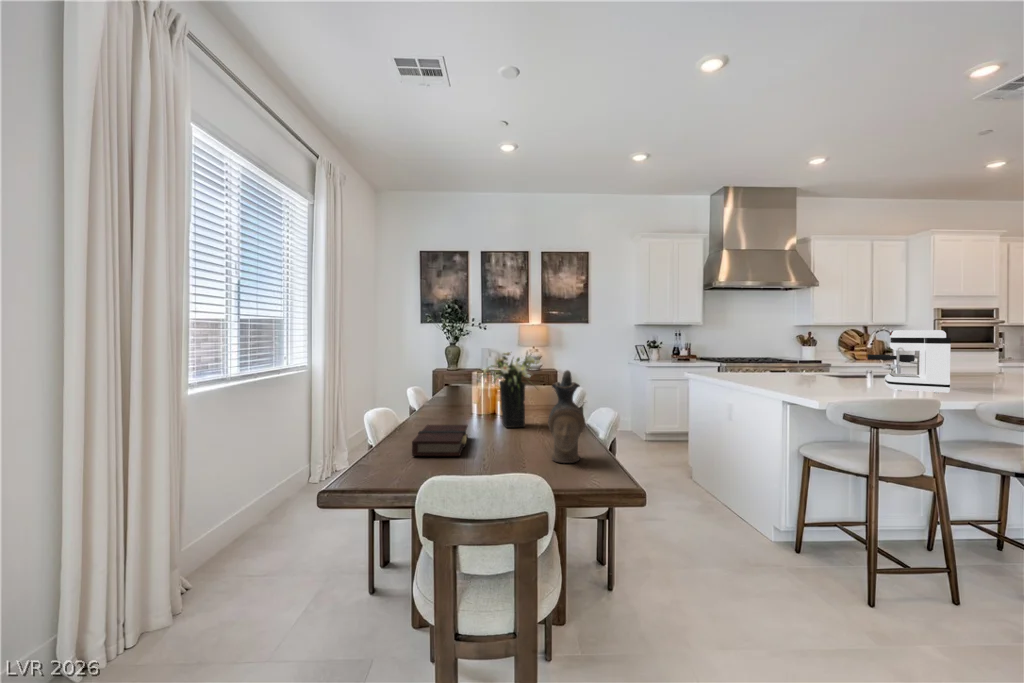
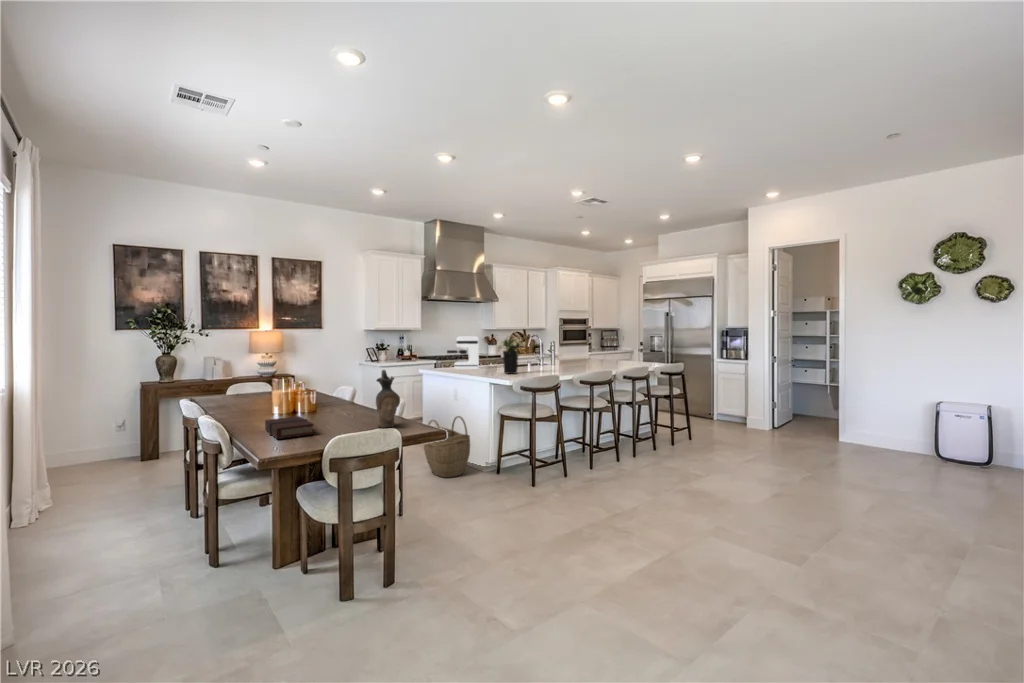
coffee maker: present [868,330,951,393] -> present [447,336,479,370]
flower arrangement: present [476,352,540,428] -> present [498,336,526,374]
woven basket: none [680,445,750,534] -> present [424,416,470,478]

